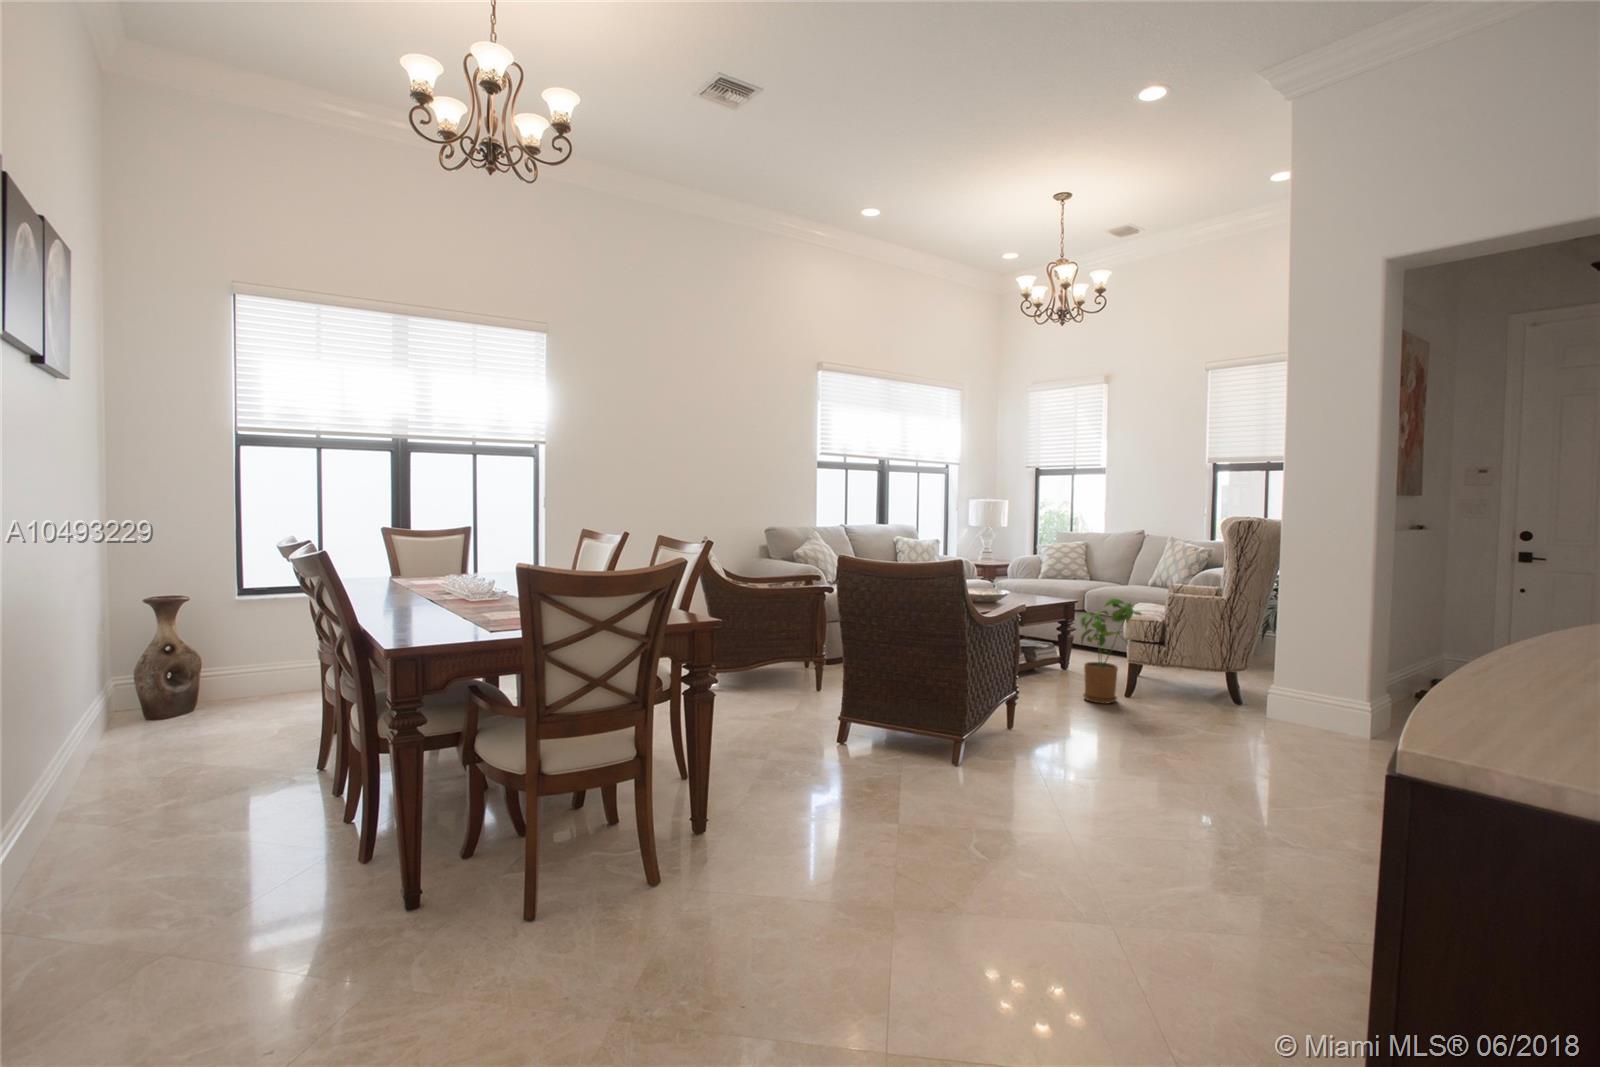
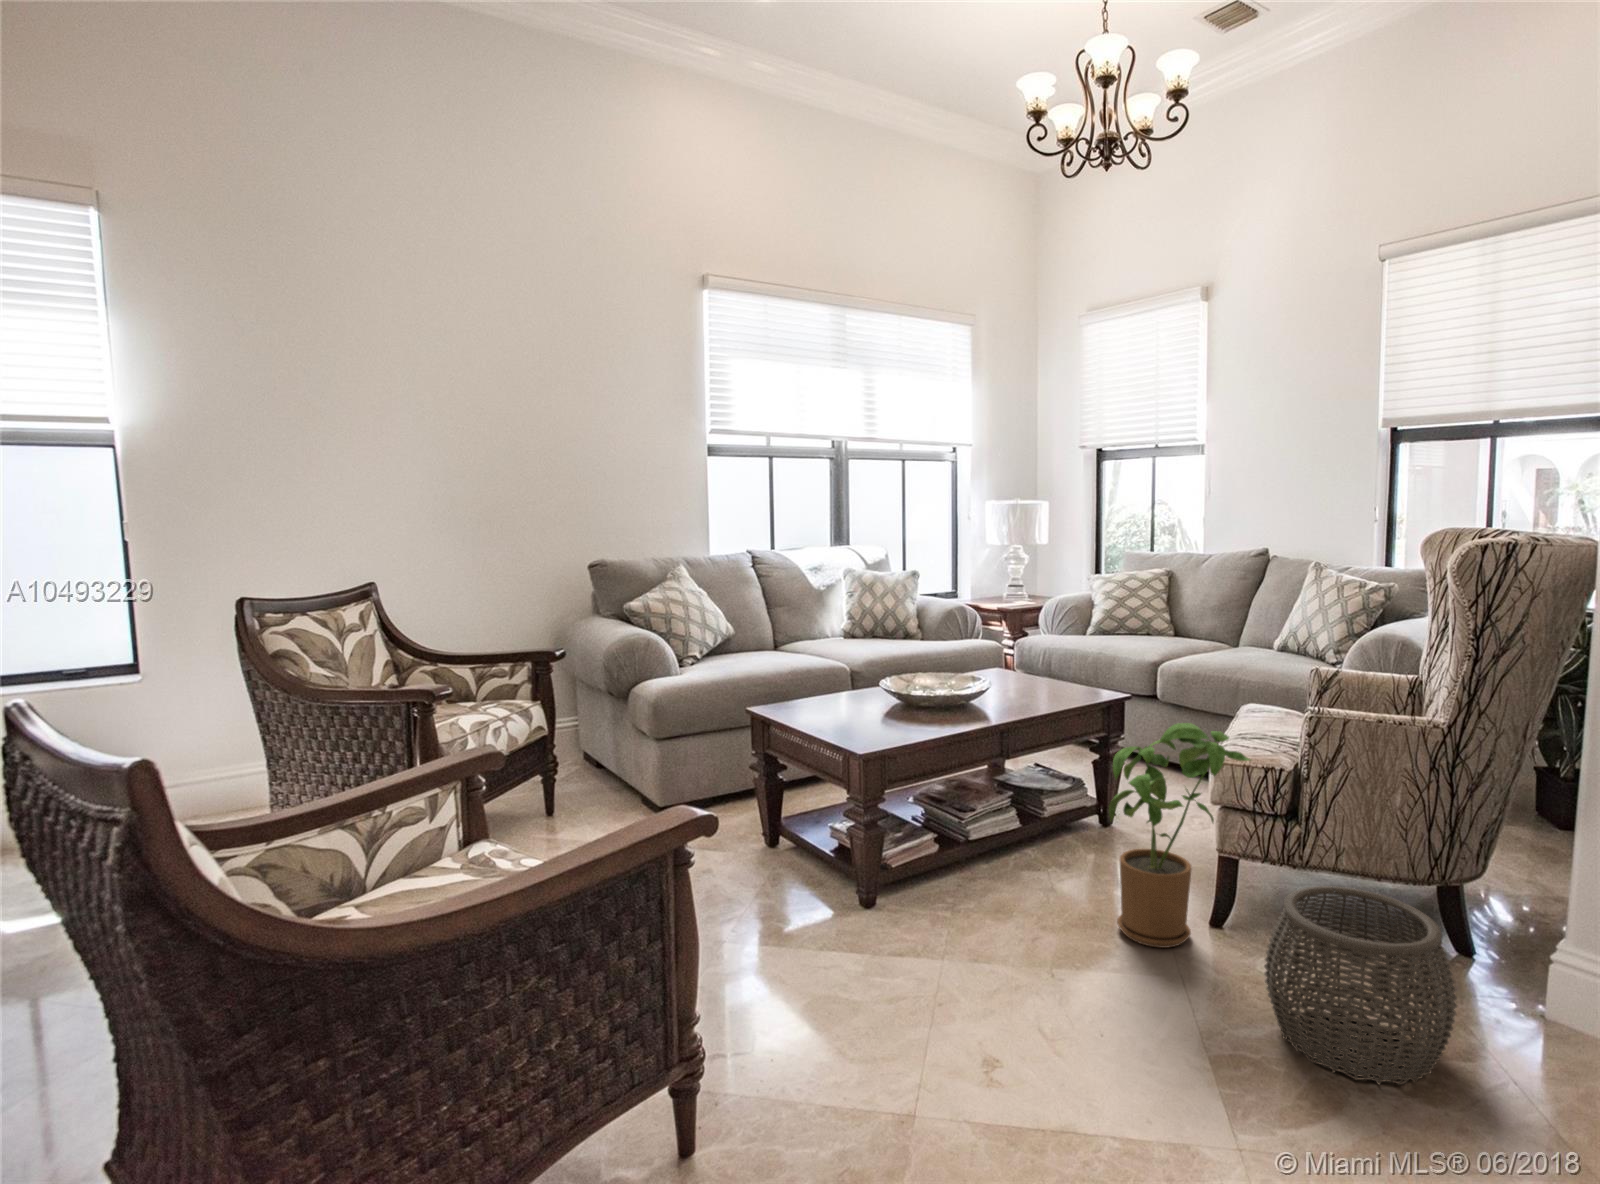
woven basket: none [1152,662,1228,733] -> present [1264,886,1457,1085]

